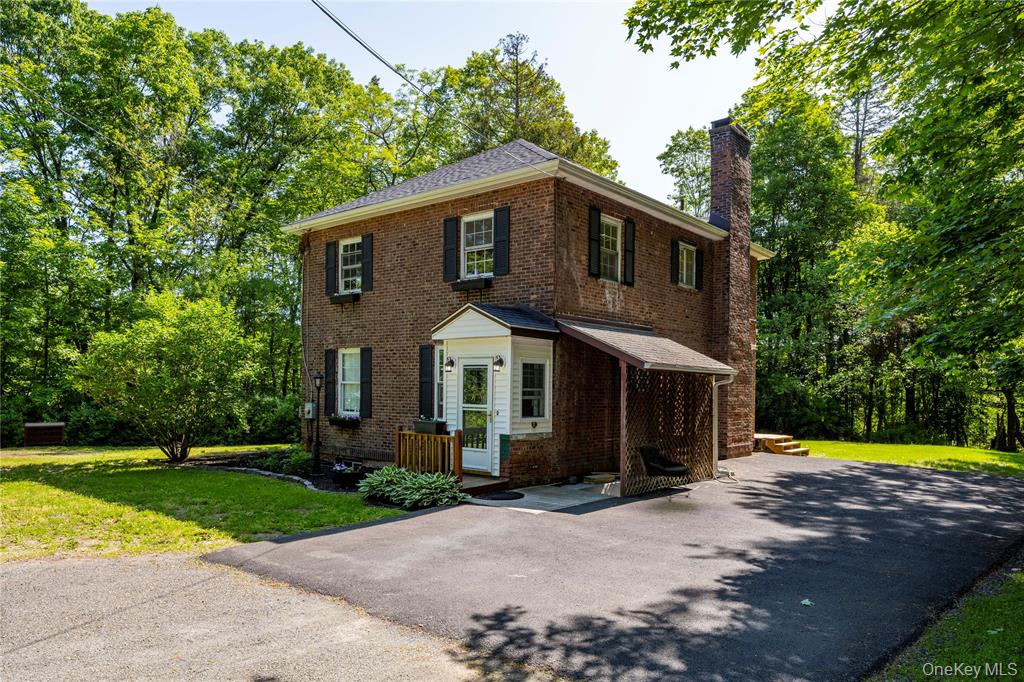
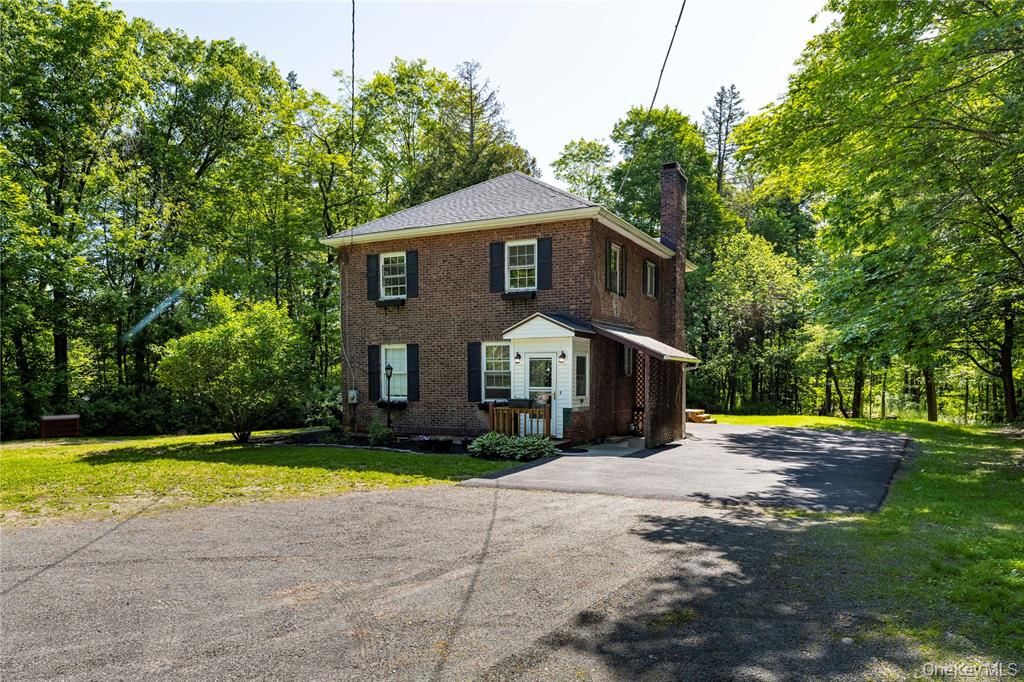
lounge chair: present [637,444,692,501] -> none [654,413,689,452]

